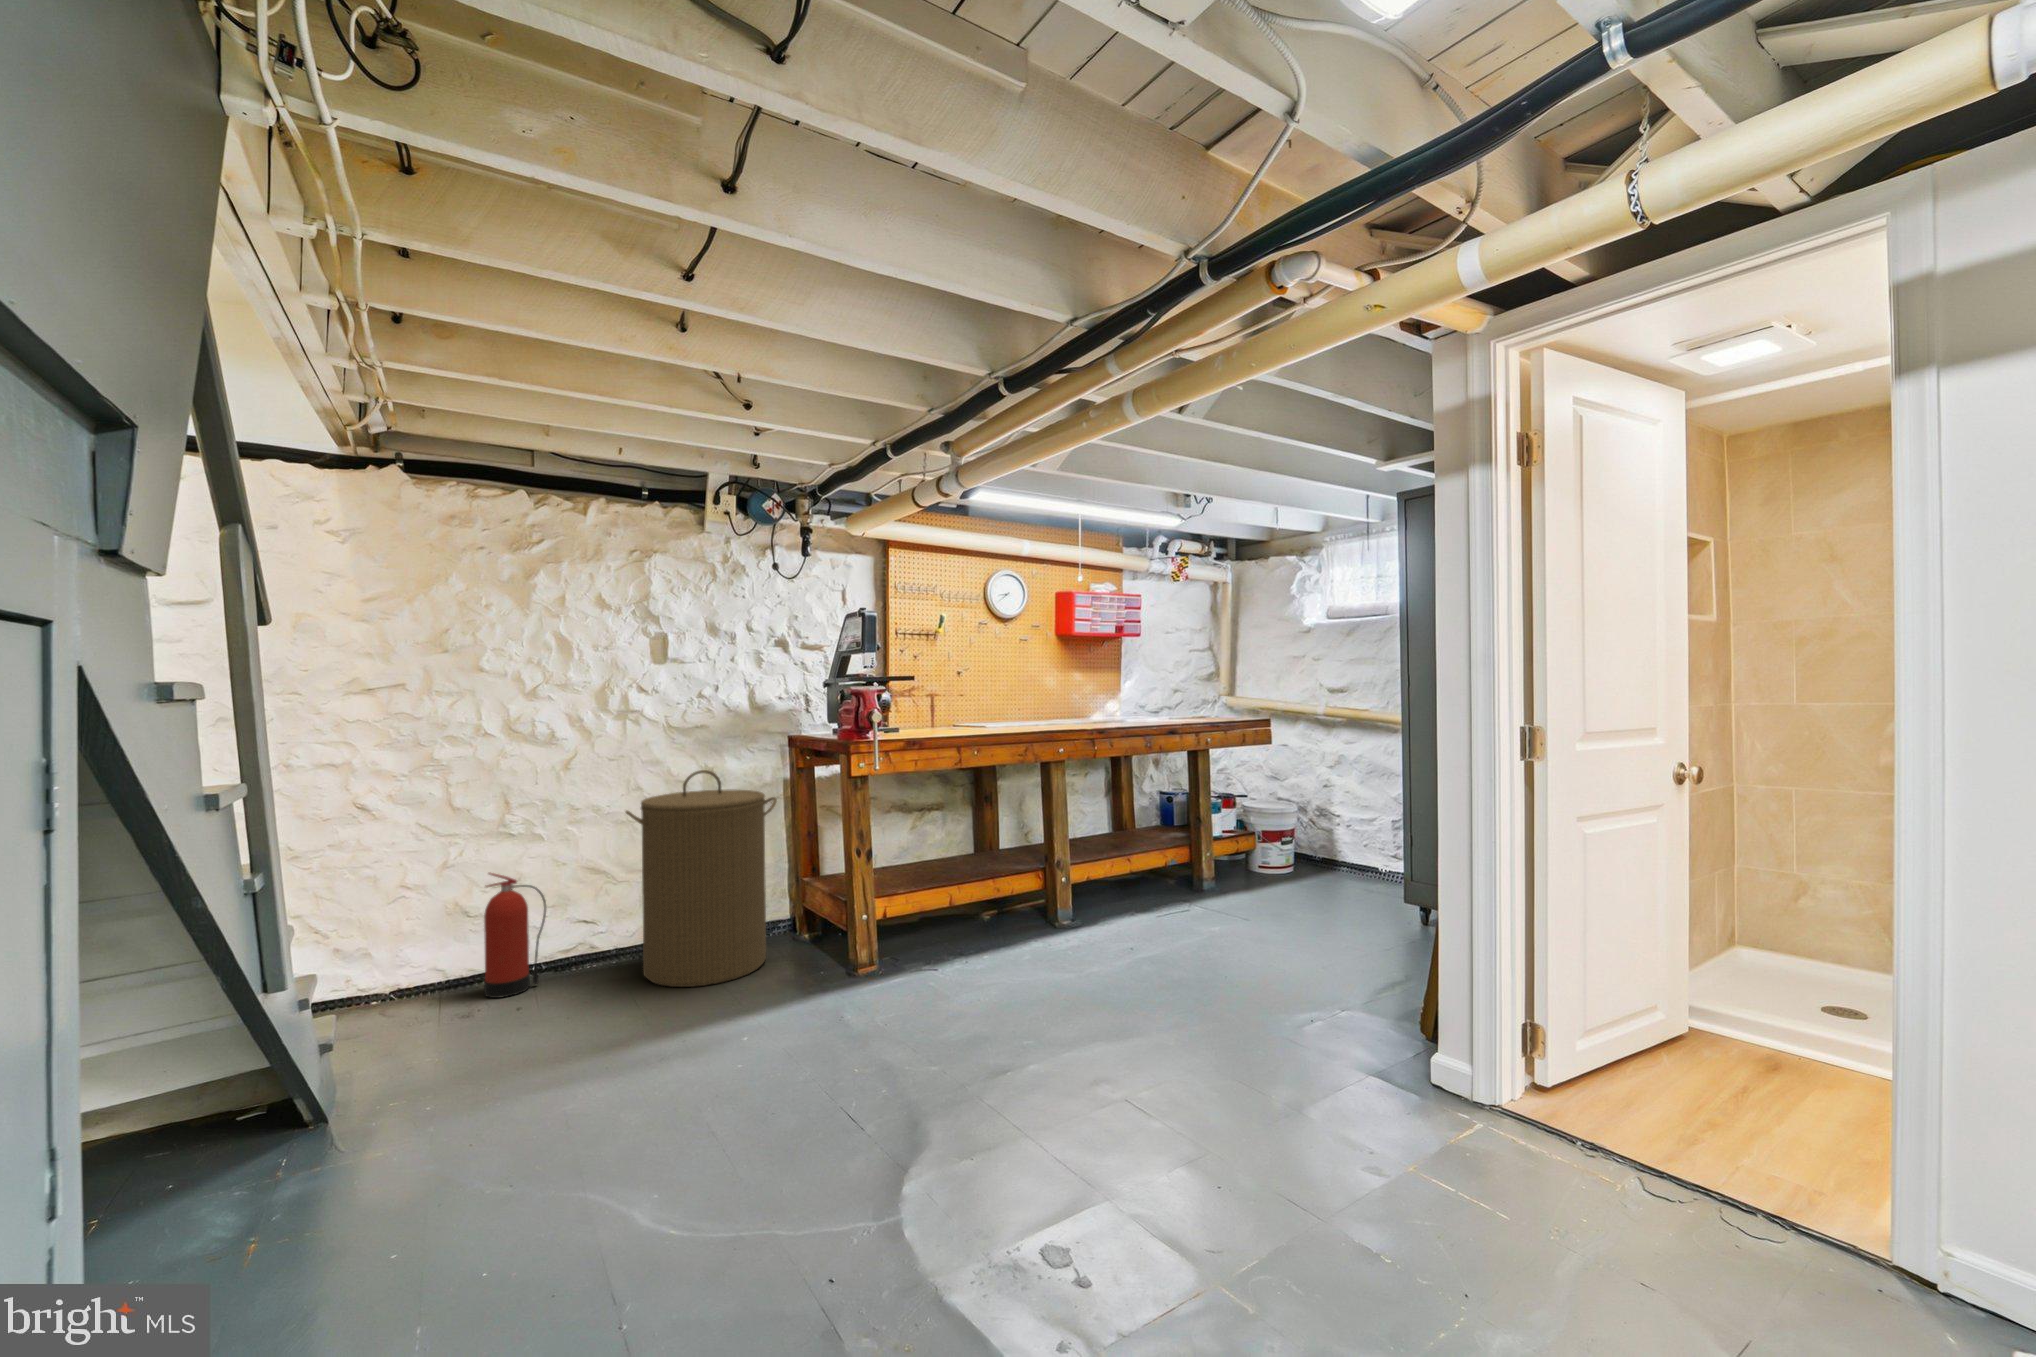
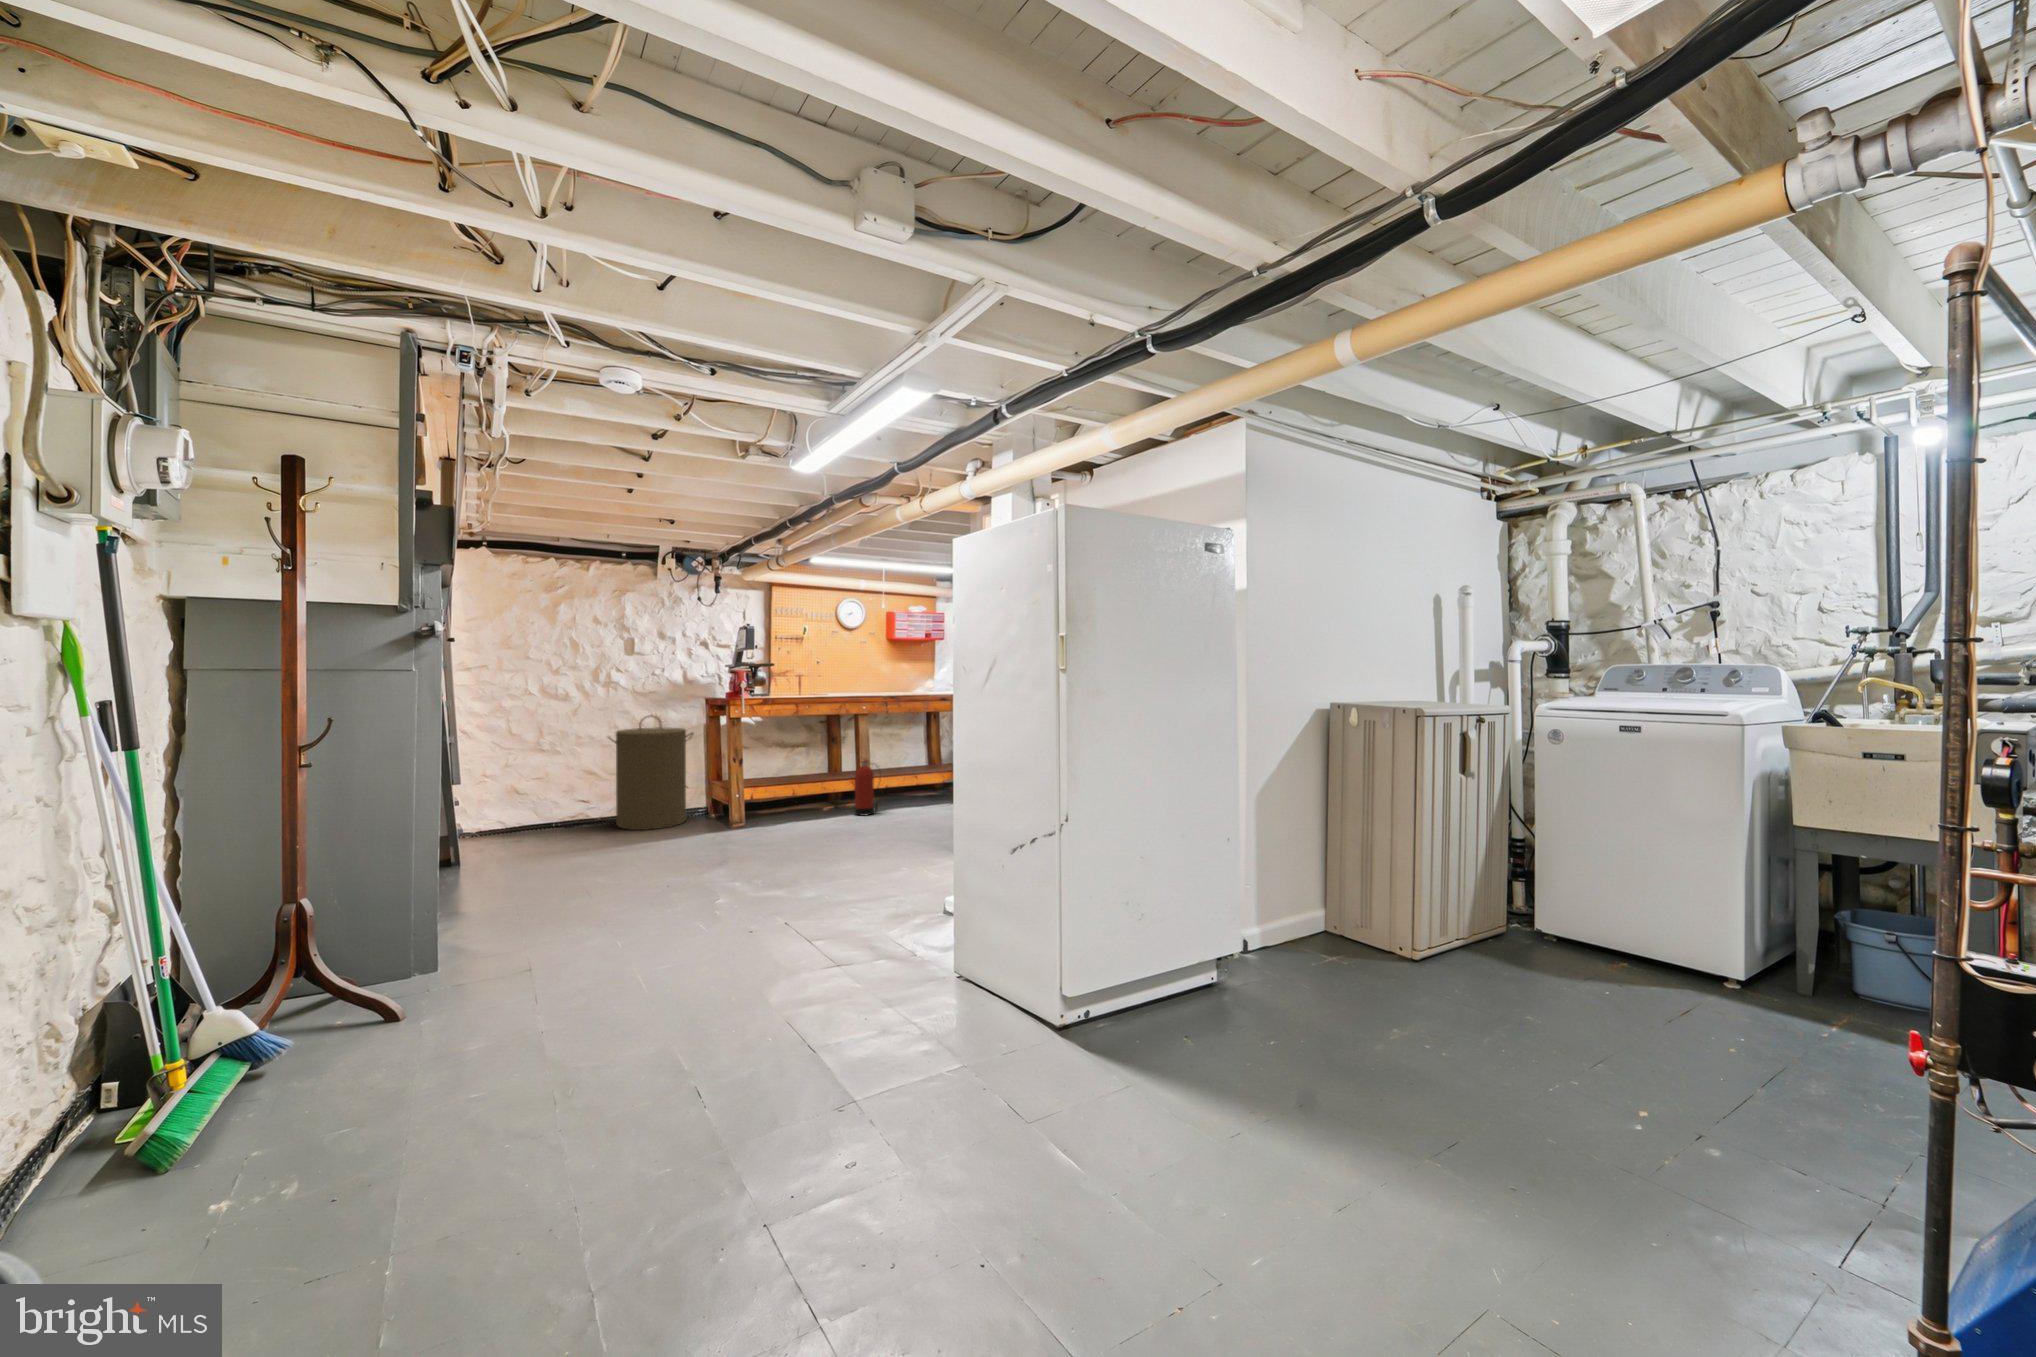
fire extinguisher: present [484,873,546,998] -> present [855,760,877,816]

